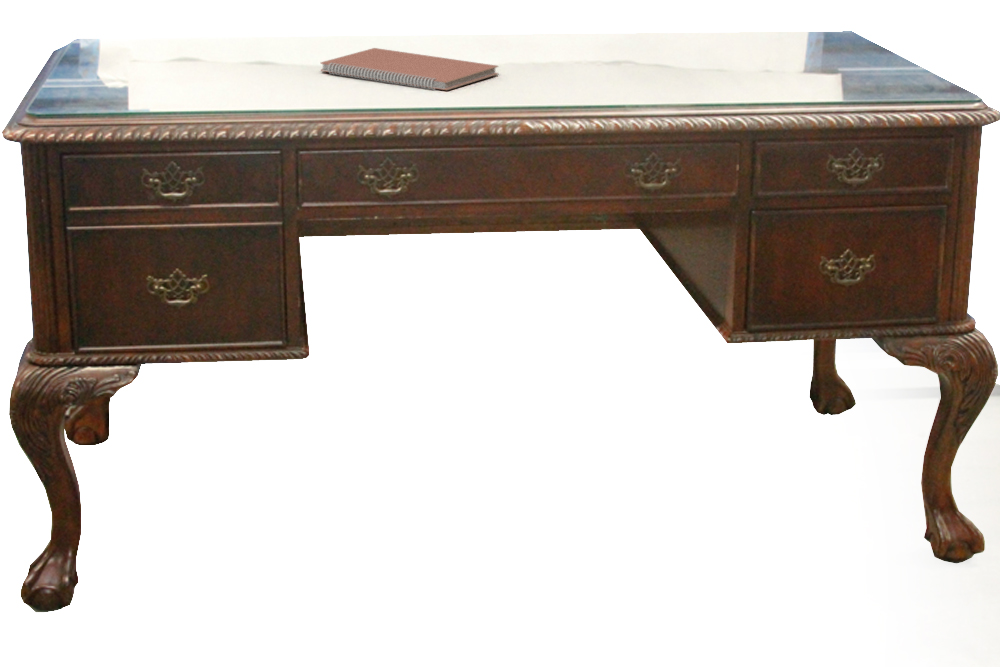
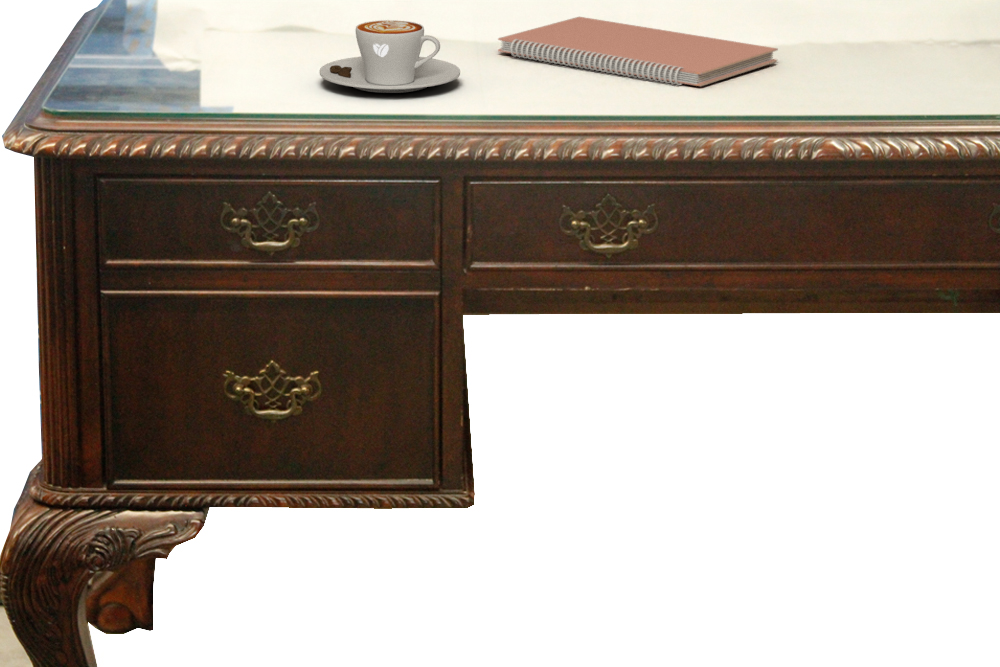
coffee cup: none [204,52,294,98] -> present [320,20,460,93]

